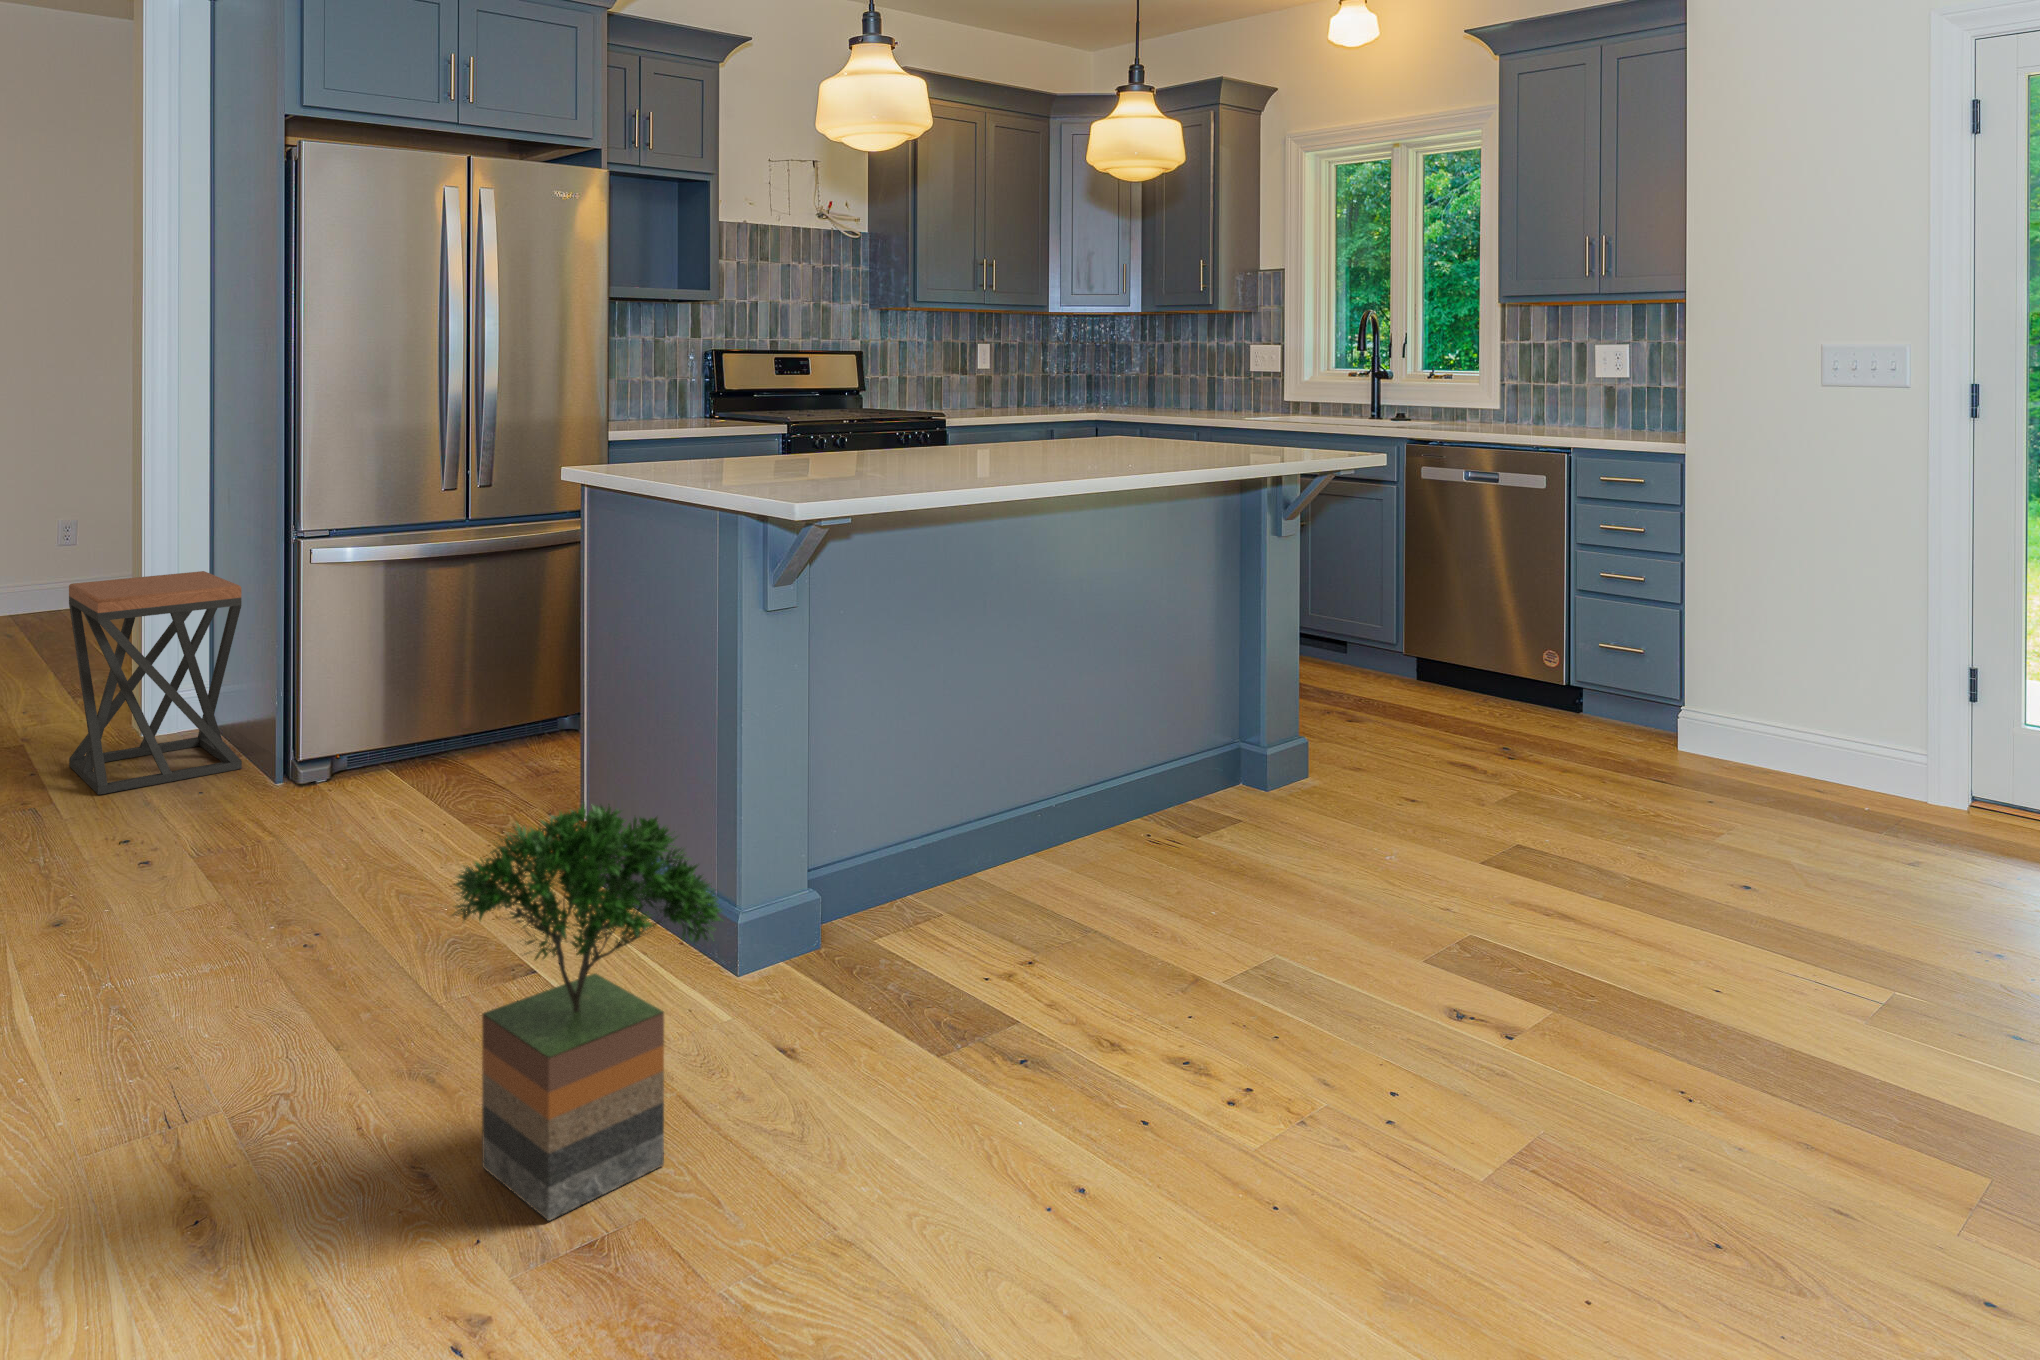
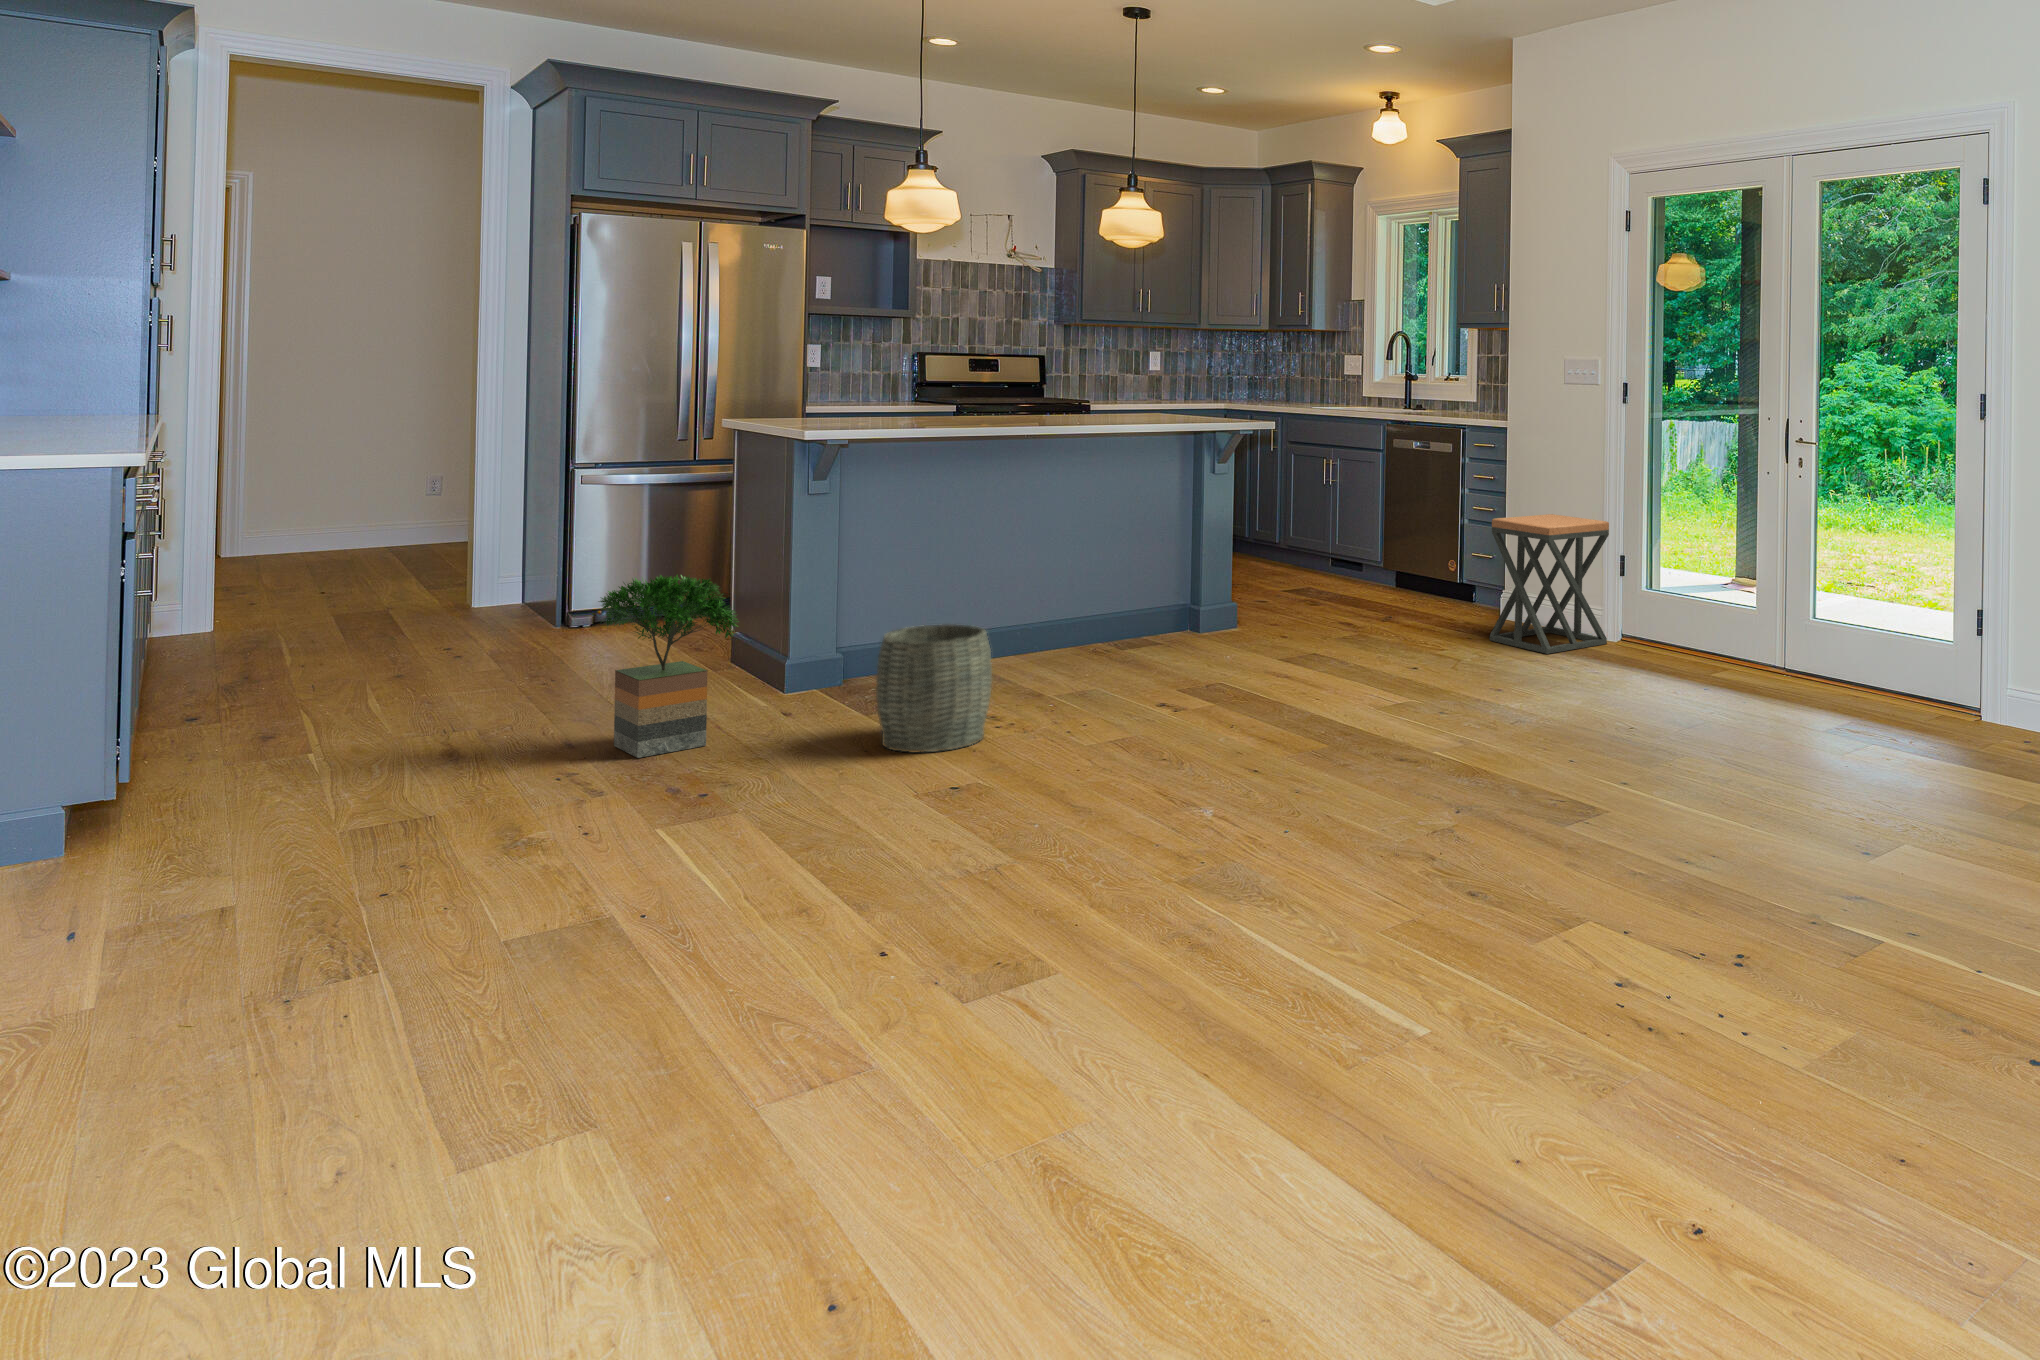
stool: present [69,571,242,795] -> present [1490,514,1609,654]
woven basket: none [992,887,1212,1196] -> present [876,624,992,752]

